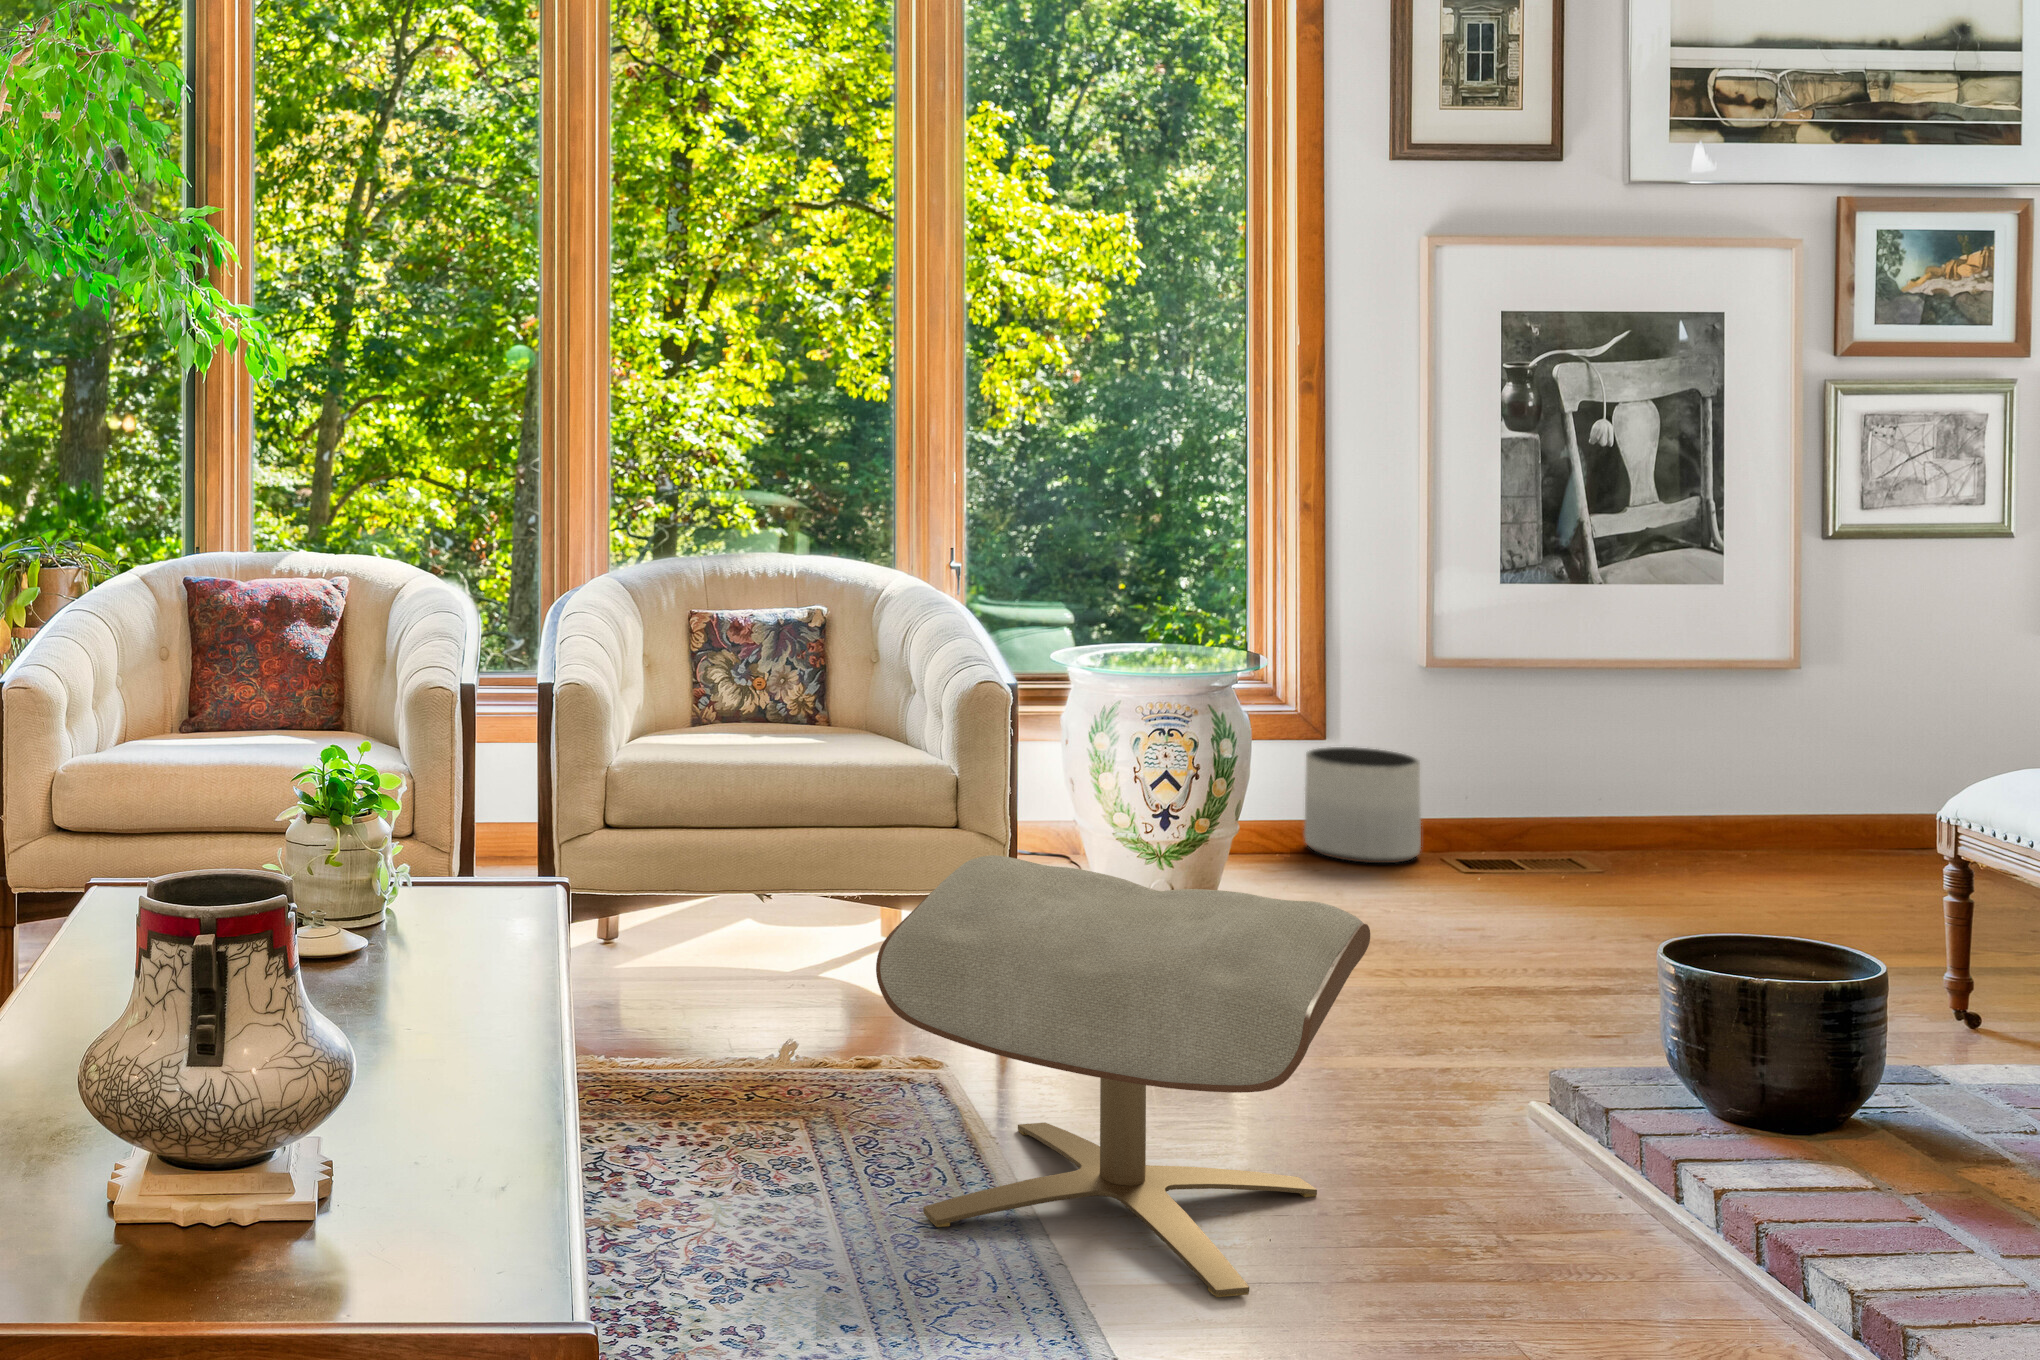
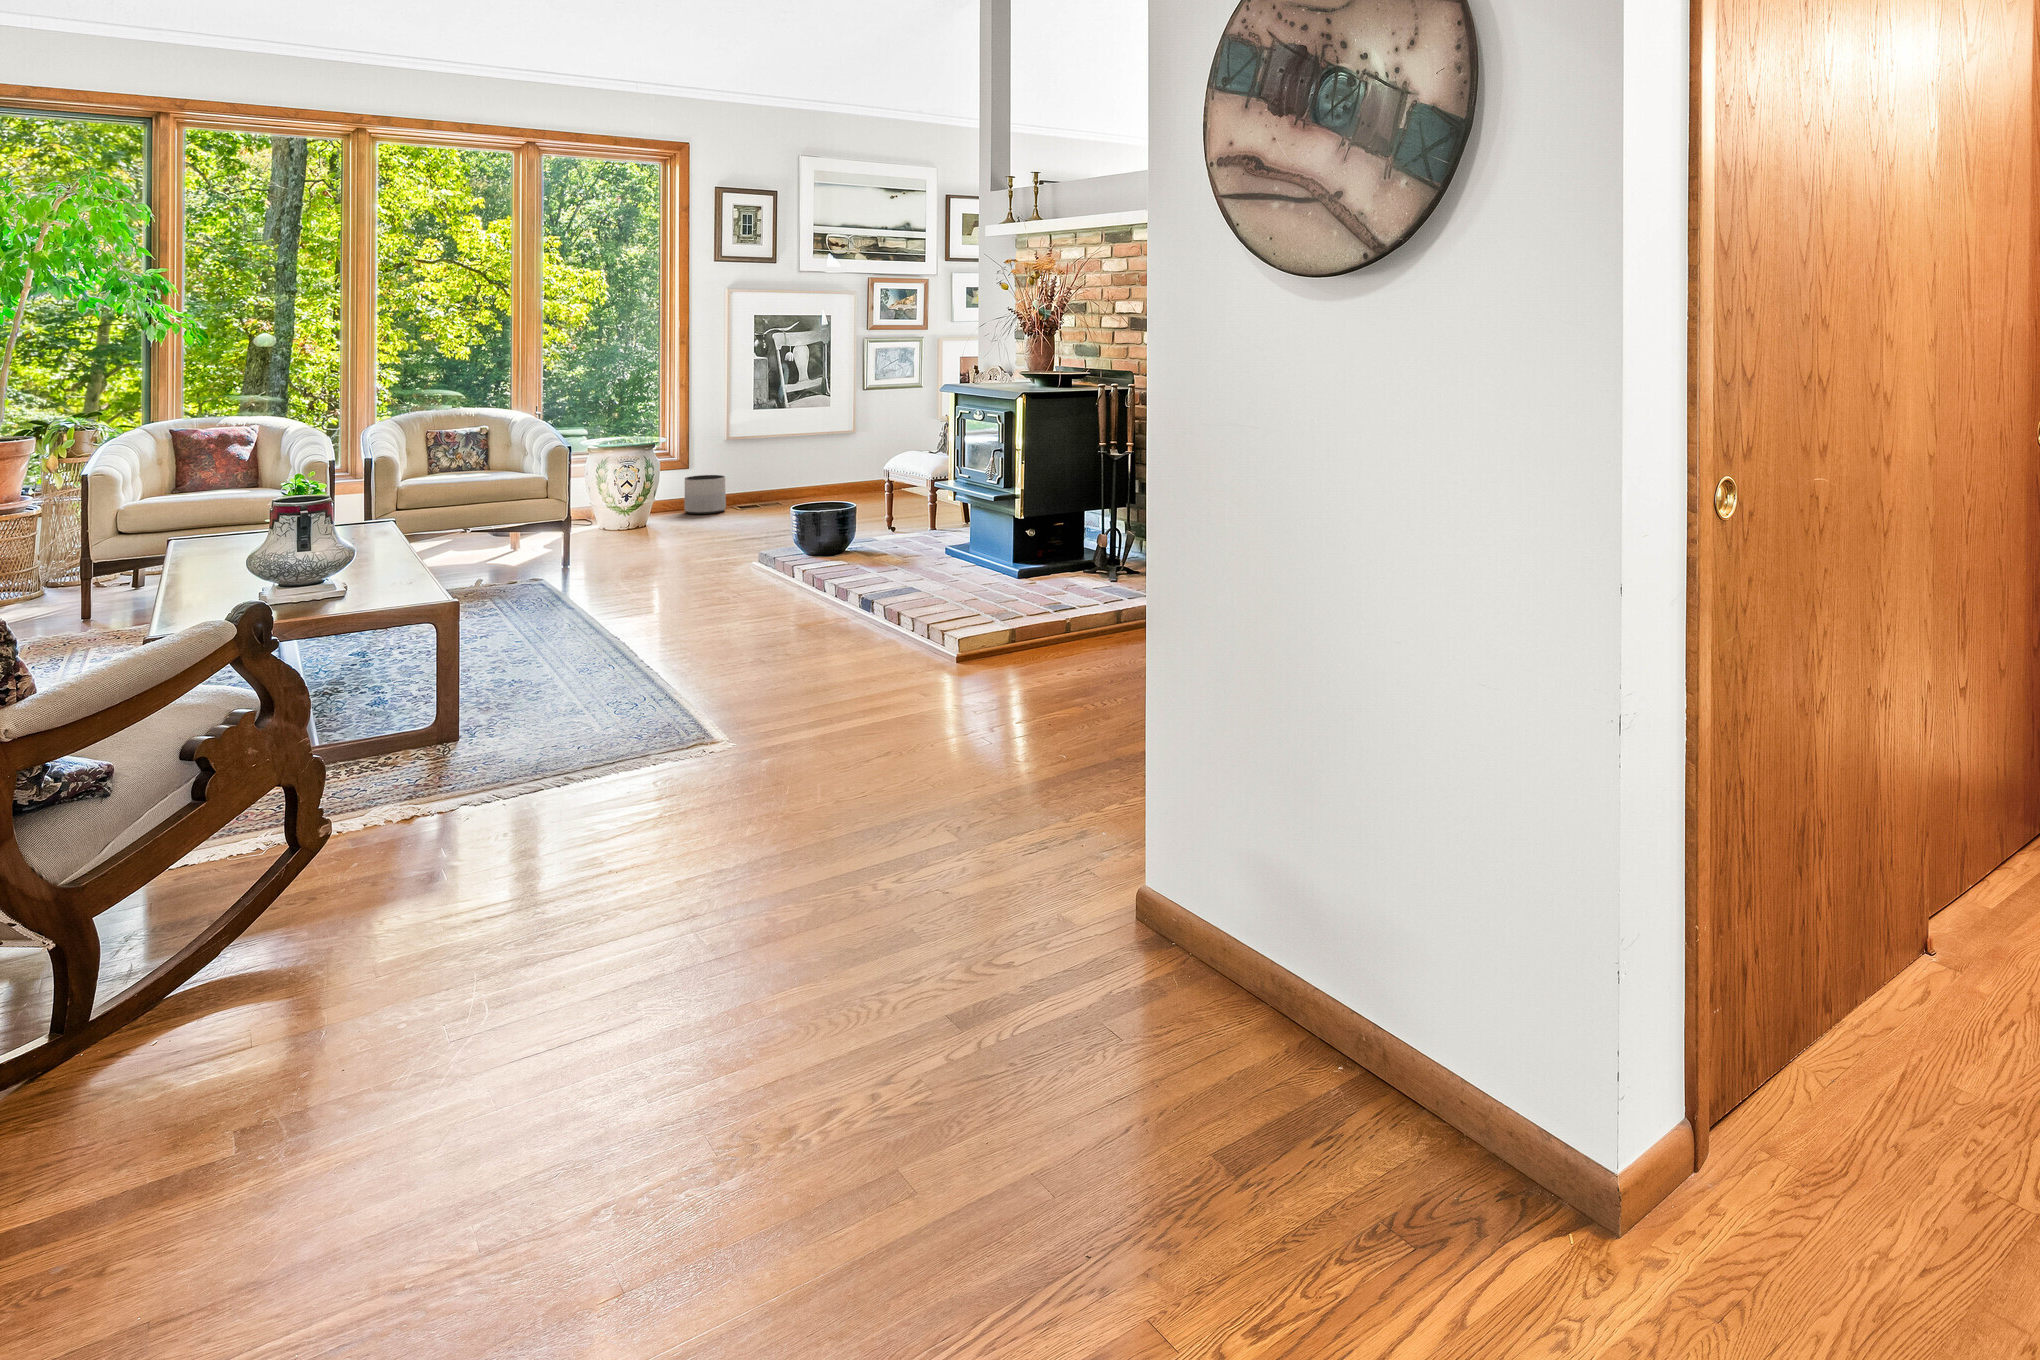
ottoman: present [876,855,1370,1297] -> none [506,495,666,603]

